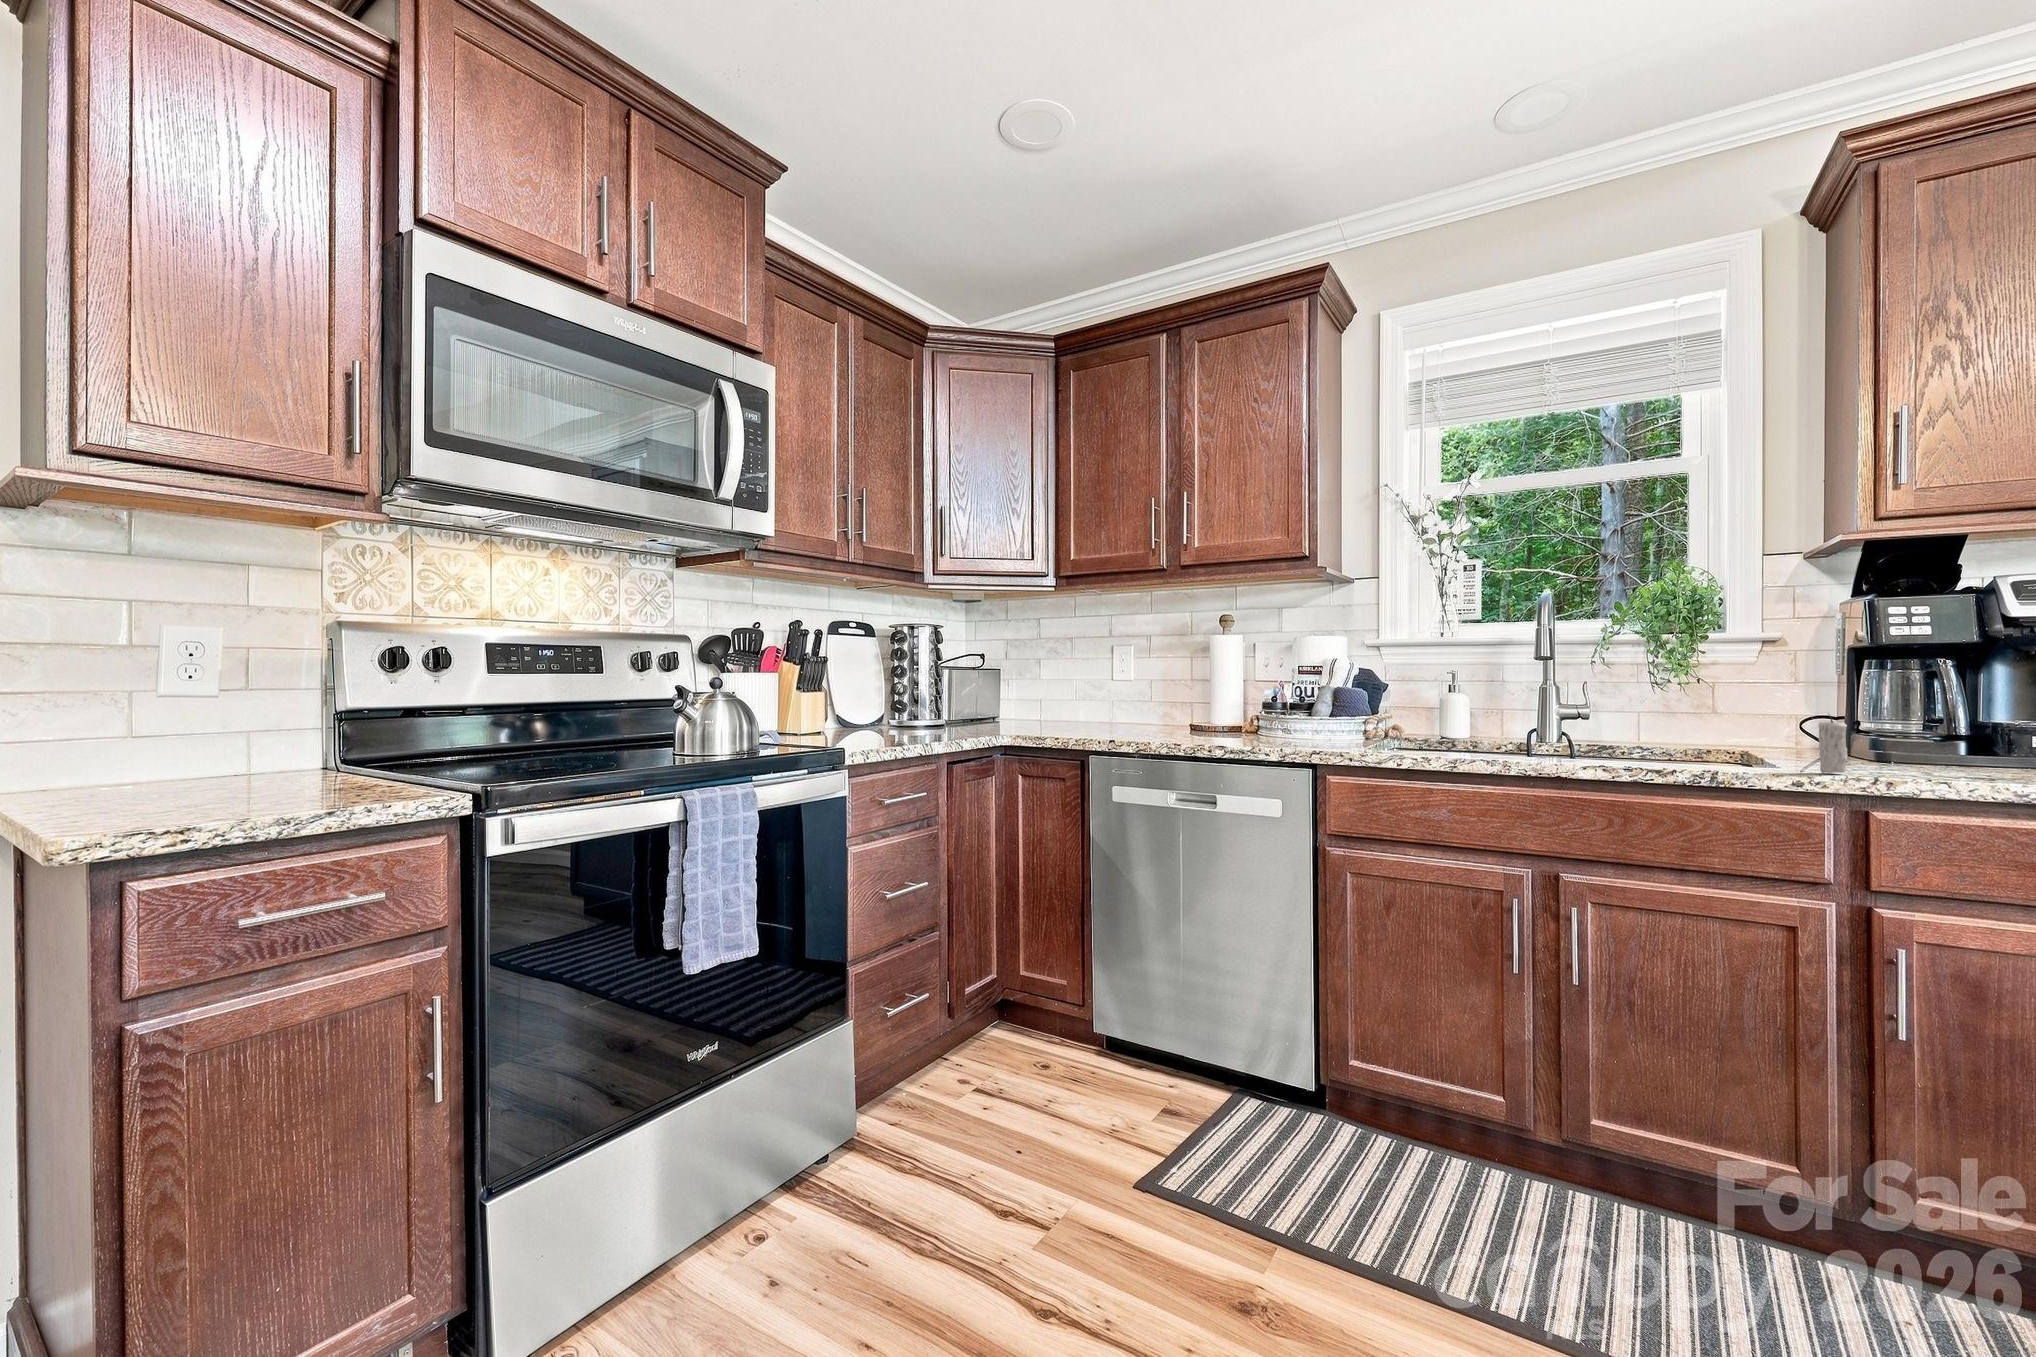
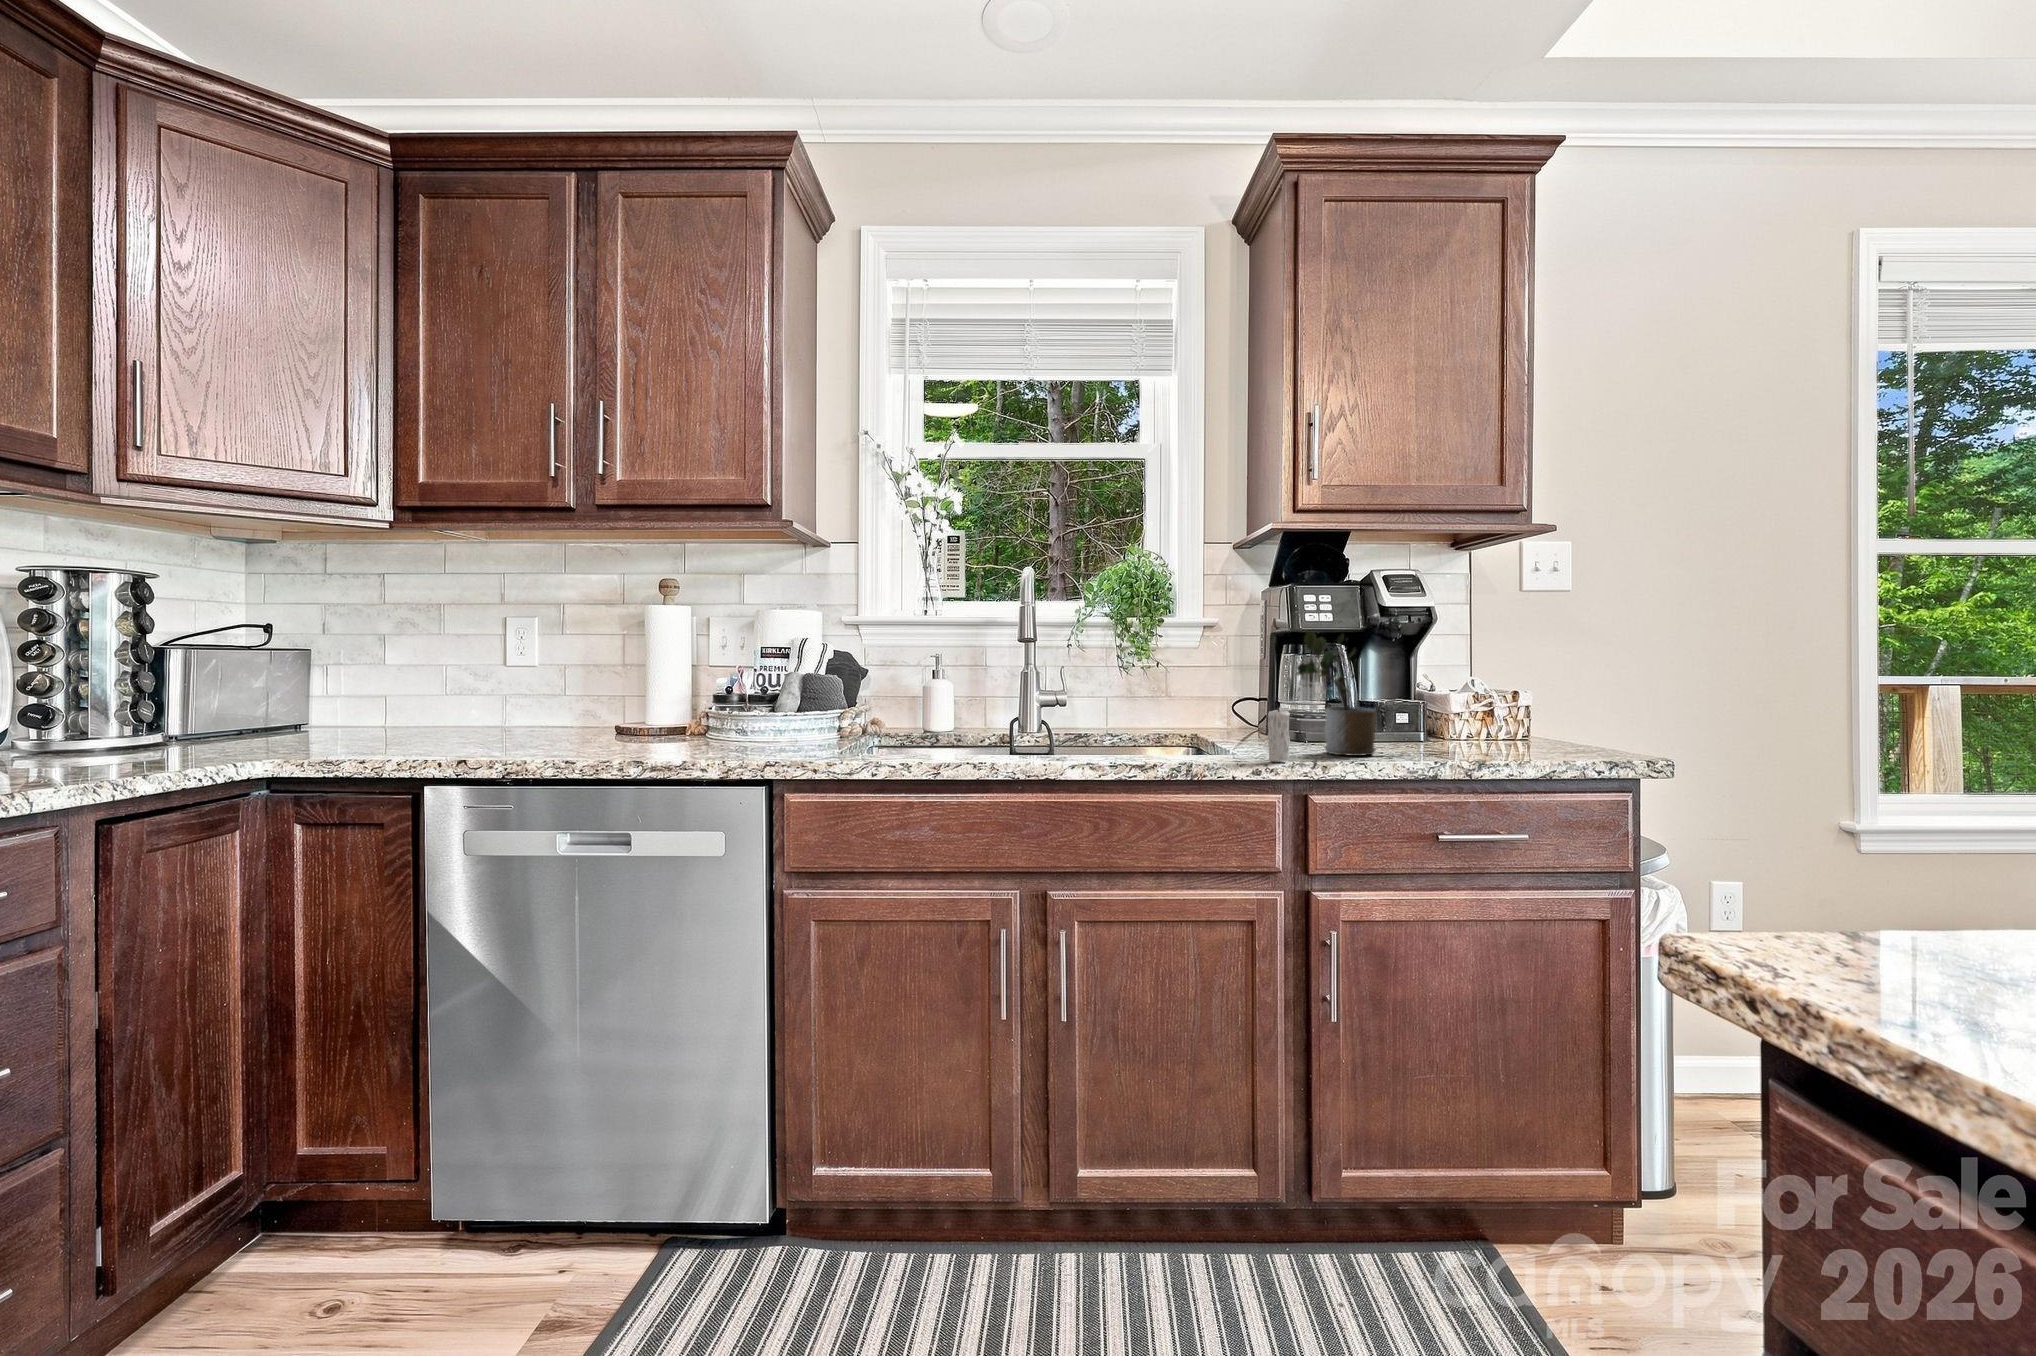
potted plant: none [1861,643,1977,774] -> present [1297,632,1376,756]

